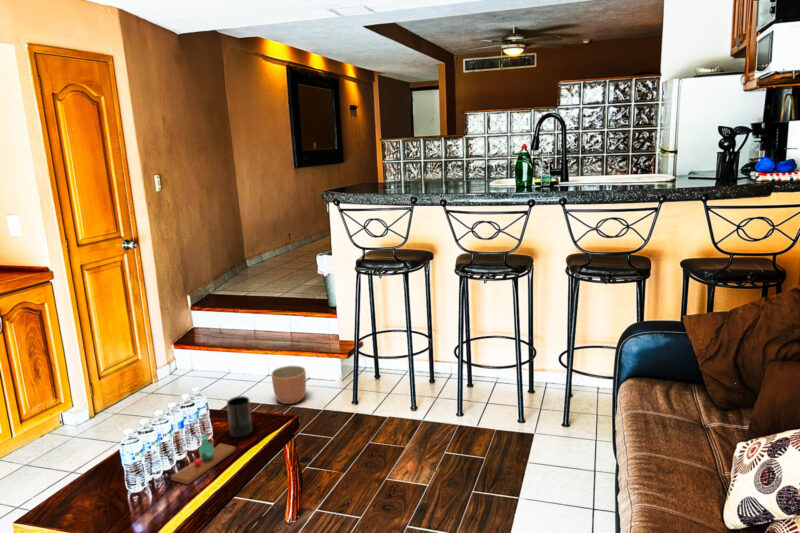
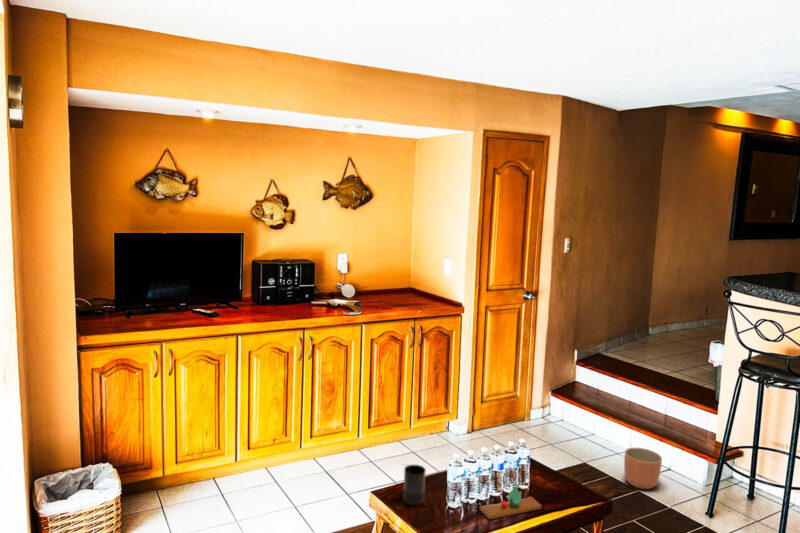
candle: present [227,396,252,437] -> present [403,465,426,506]

